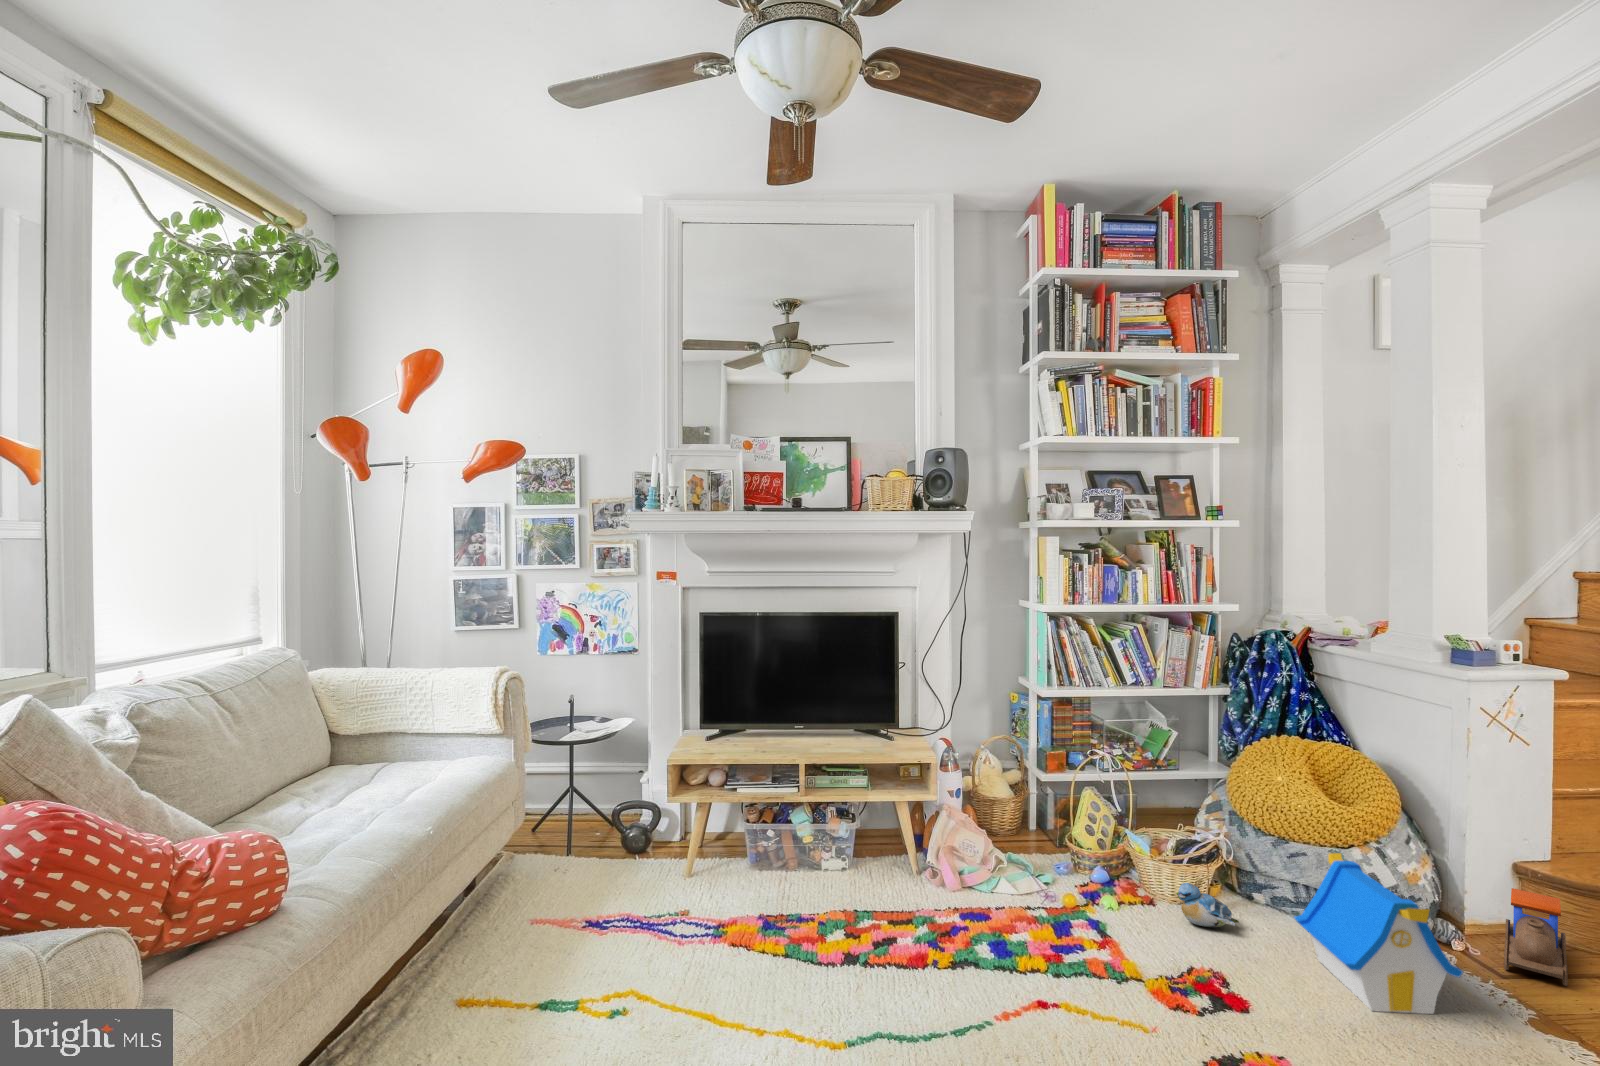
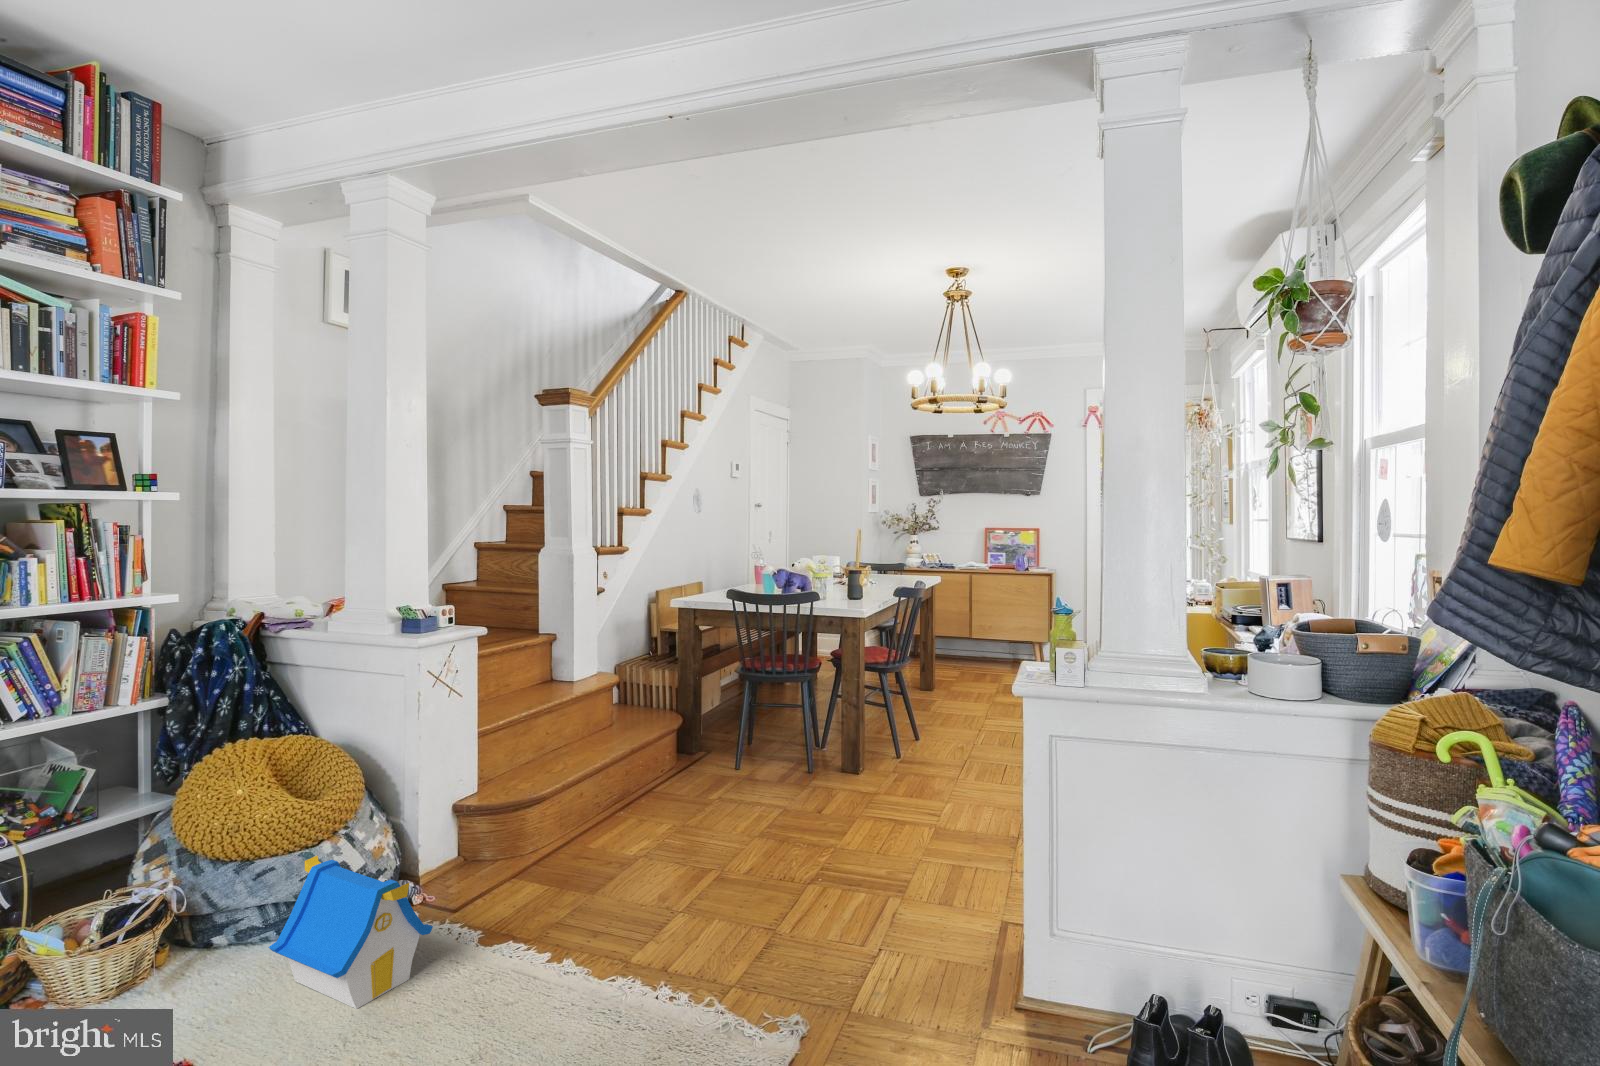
plush toy: present [1176,883,1239,927] -> none [109,964,198,1014]
toy train: present [1504,888,1568,986] -> none [450,824,497,903]

